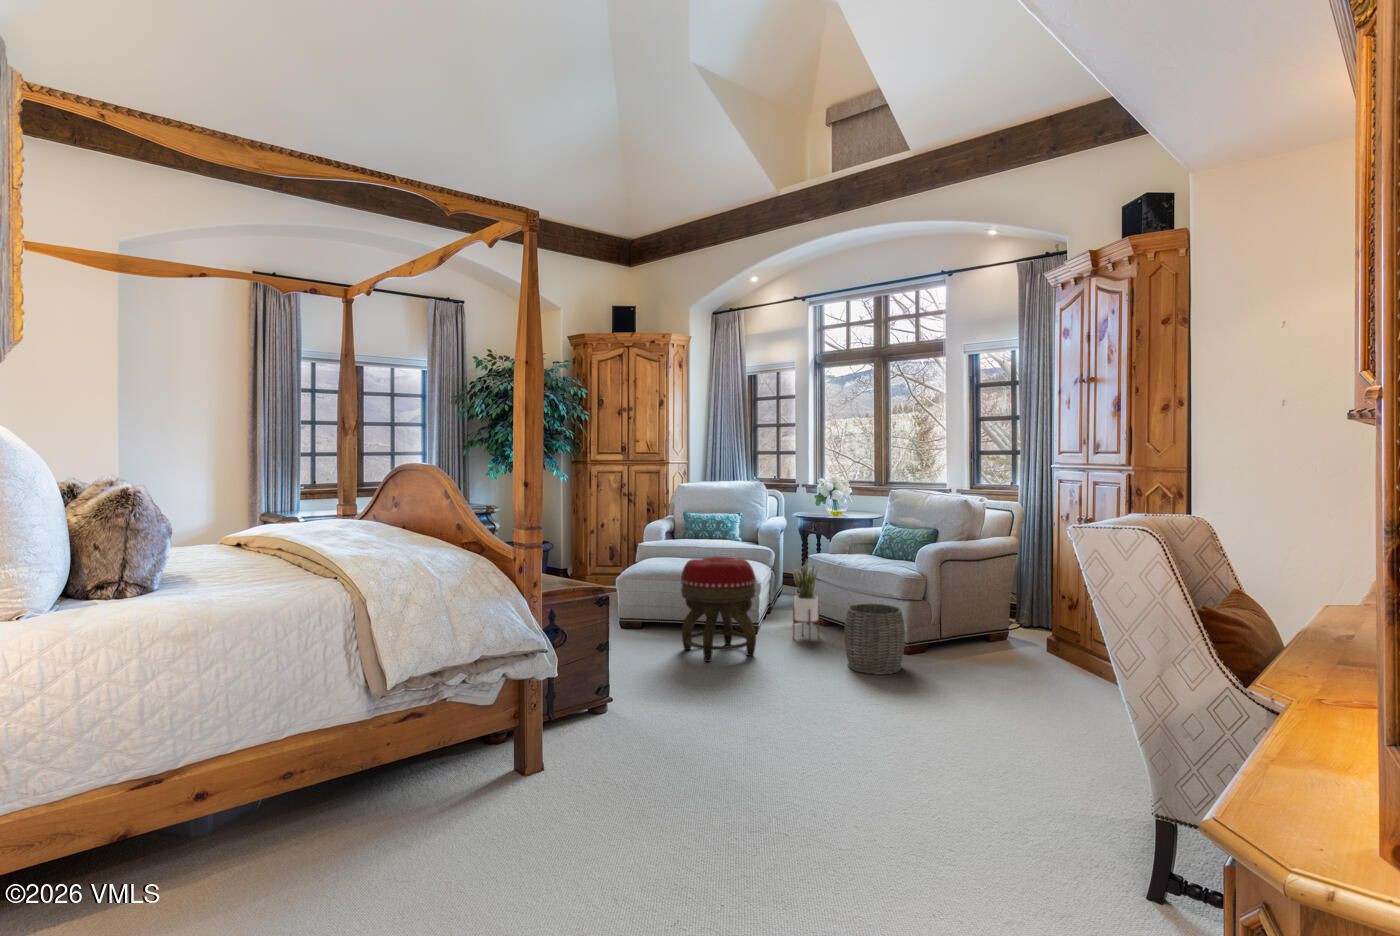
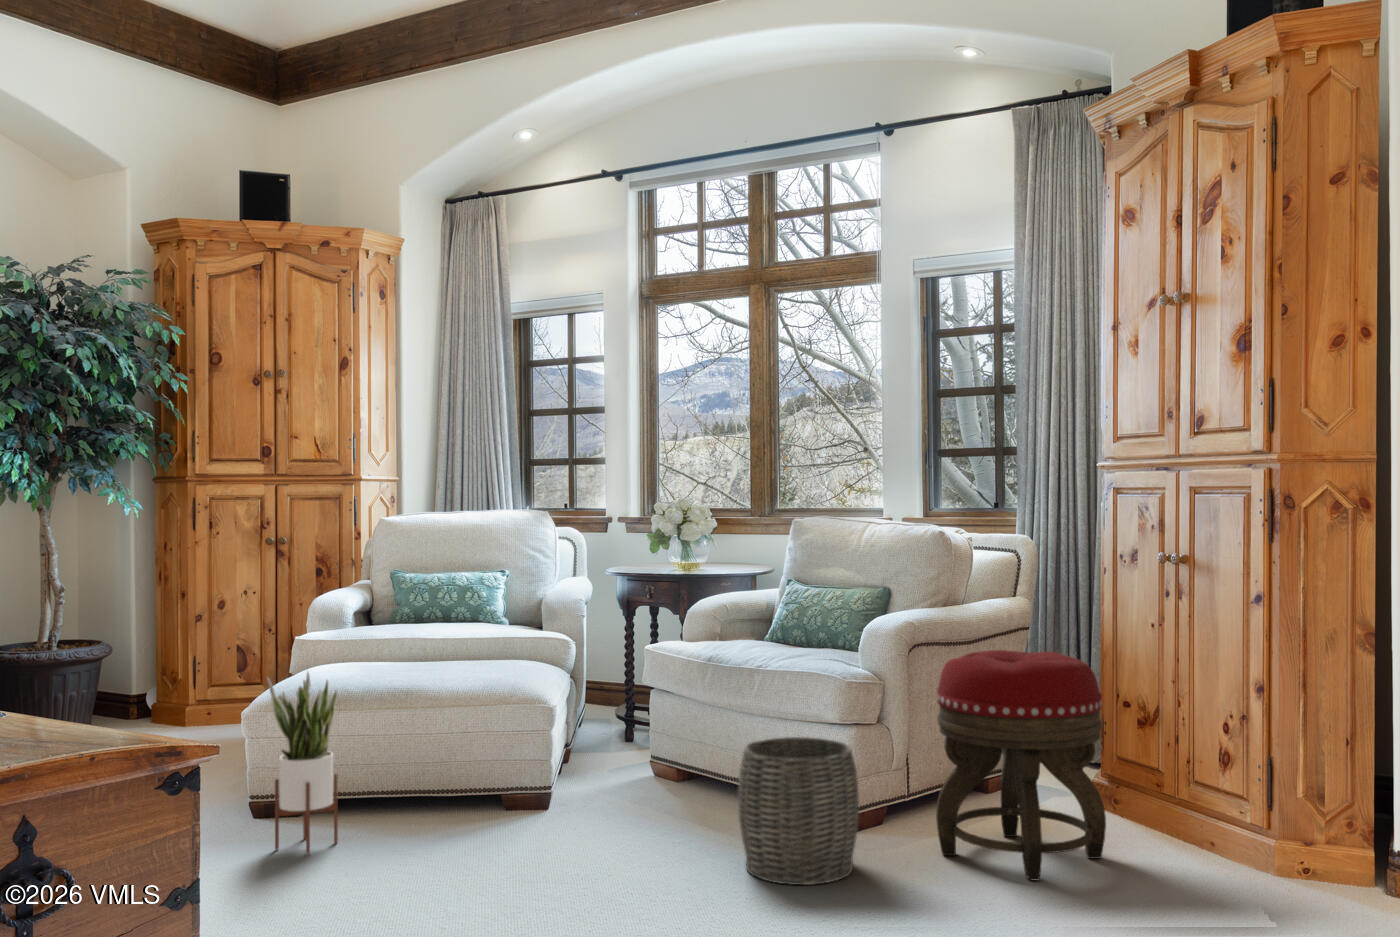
footstool: present [681,557,756,662] -> present [936,650,1106,880]
potted plant: present [793,561,819,640] -> present [267,672,338,854]

